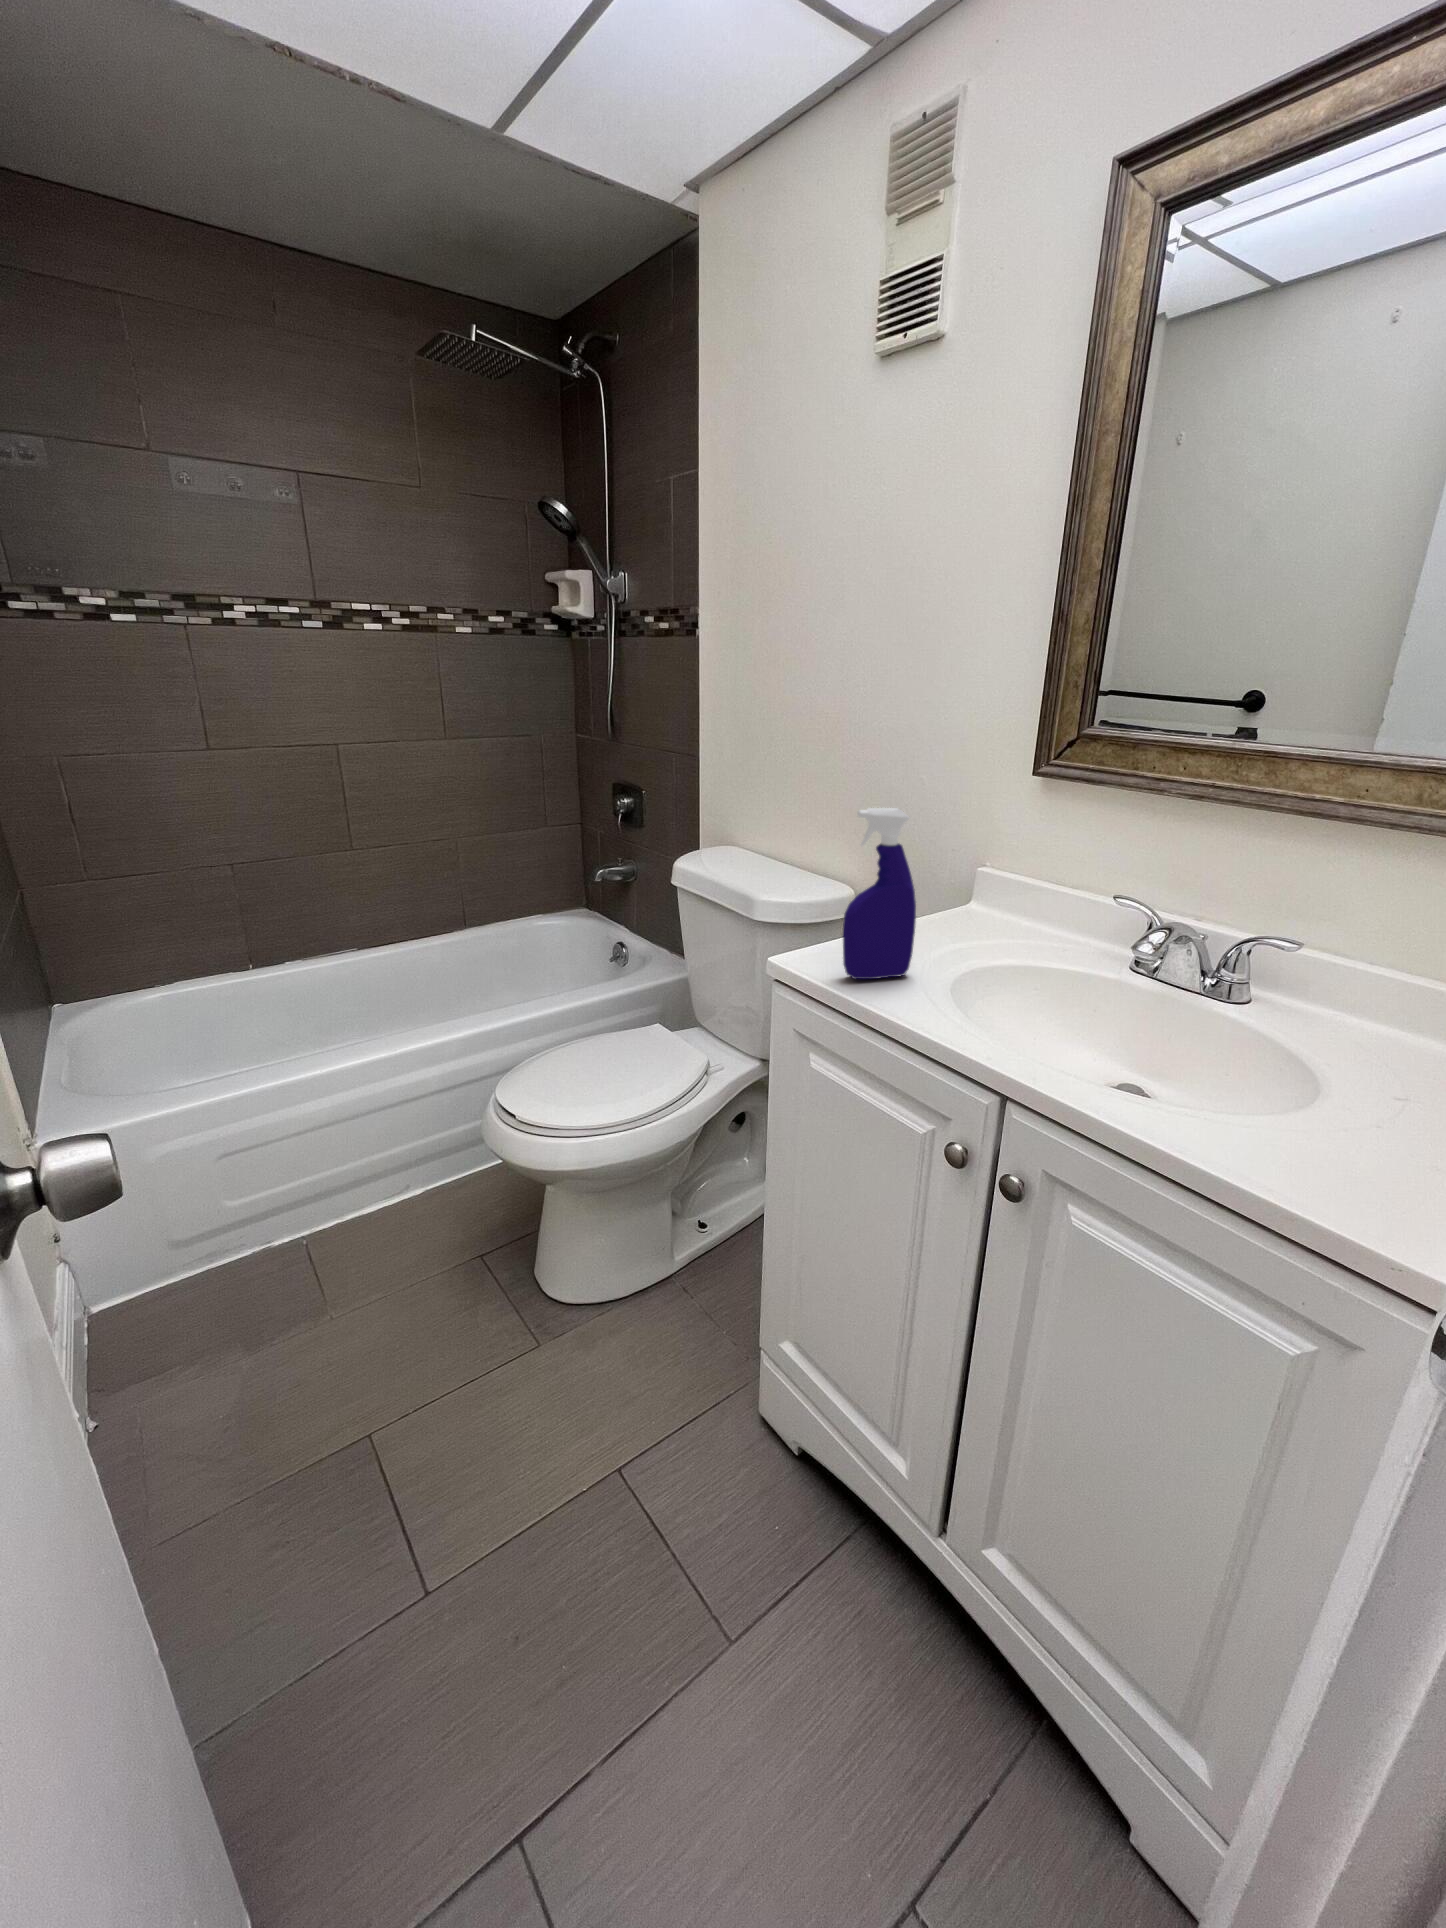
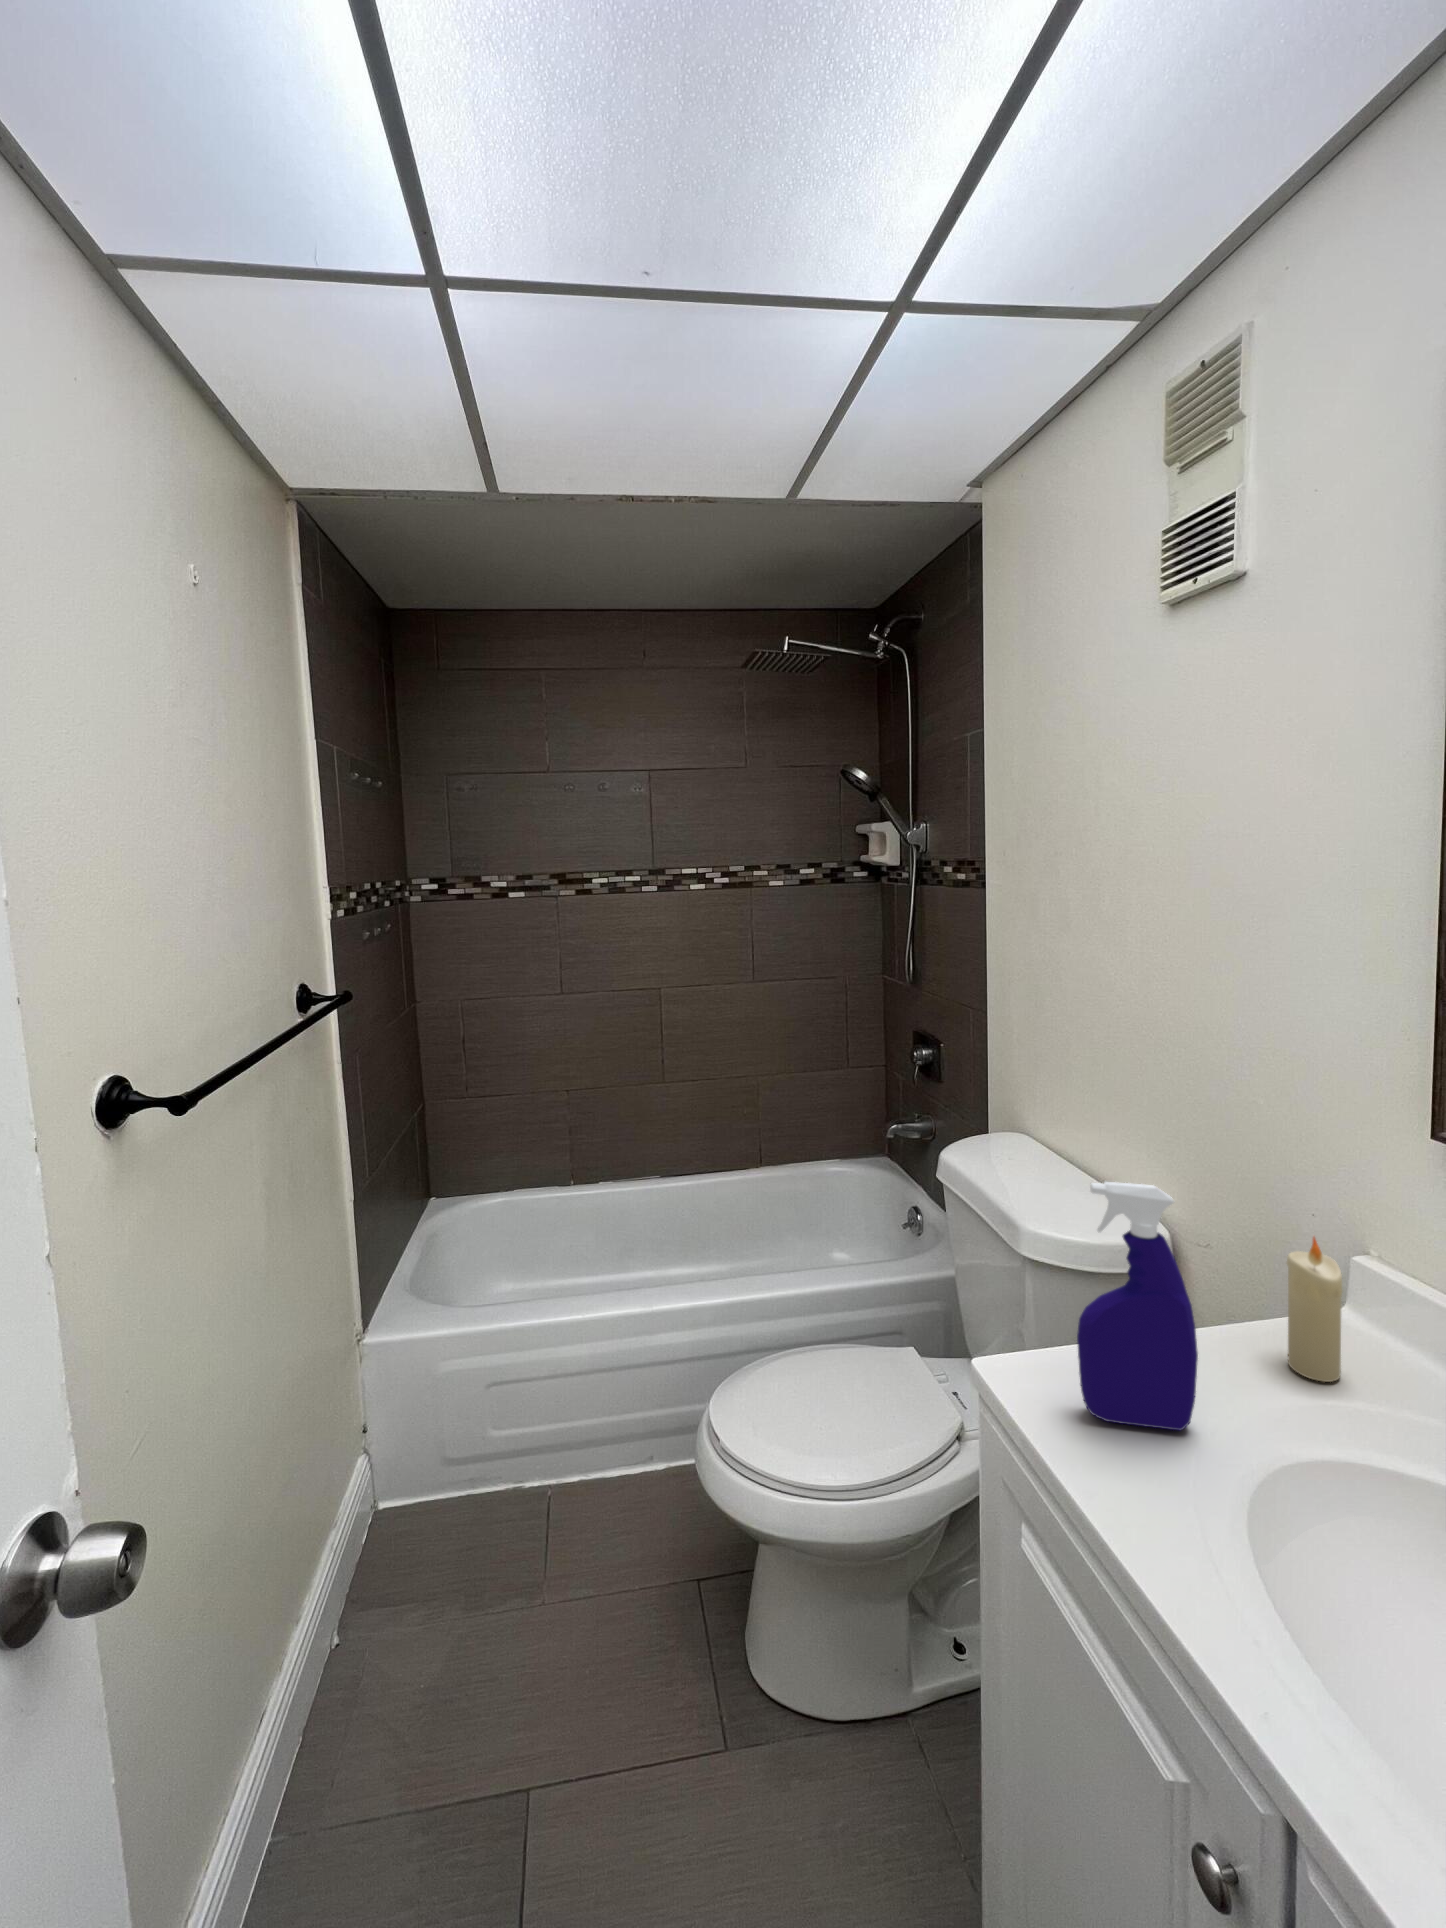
candle: none [949,849,984,943] -> present [1287,1237,1342,1382]

